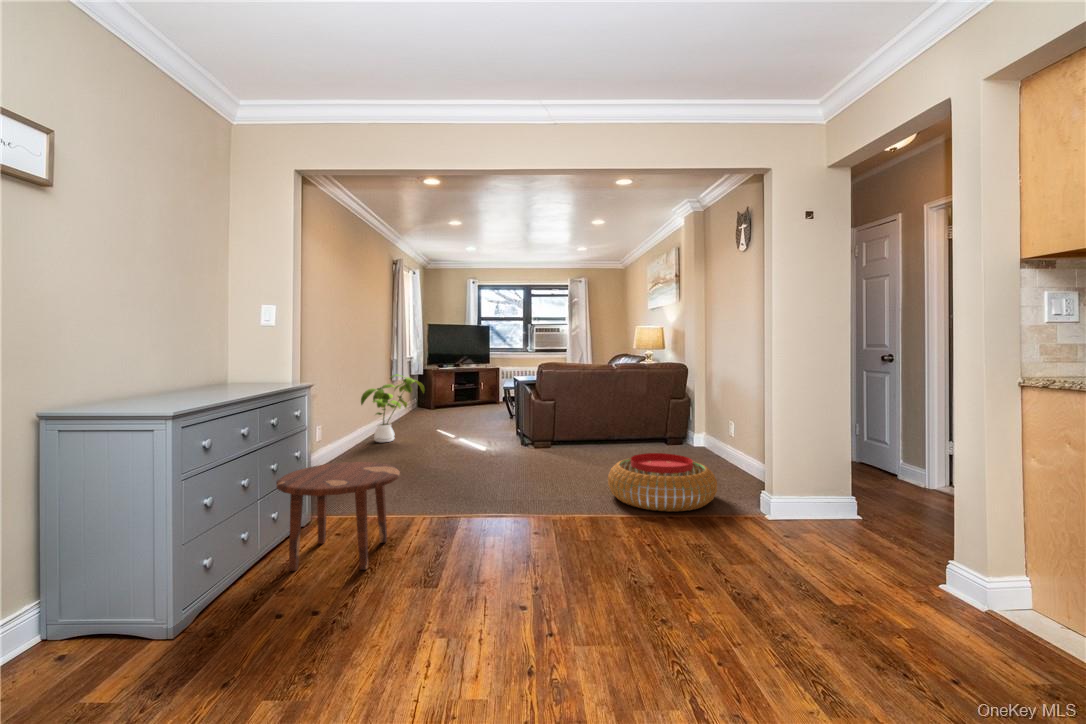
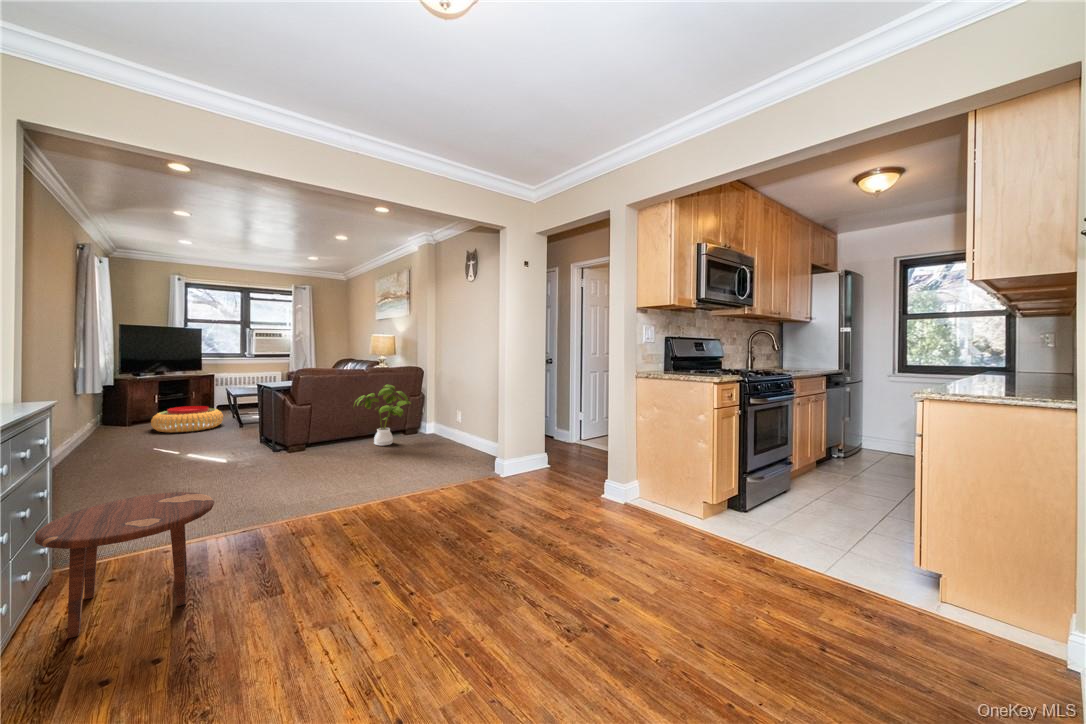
house plant: present [361,374,425,442] -> present [354,385,411,446]
pouf: present [608,453,717,512] -> present [151,406,223,432]

